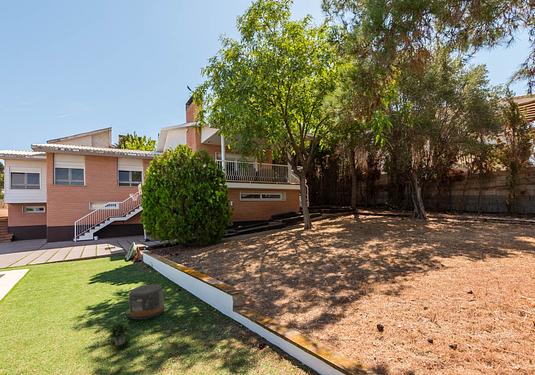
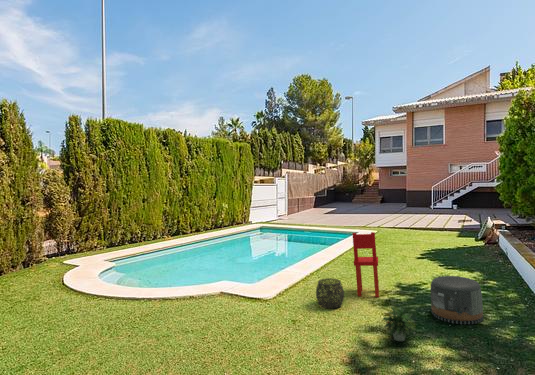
chair: none [50,266,80,330] -> present [353,232,379,297]
woven basket: none [14,319,50,353] -> present [316,278,344,308]

